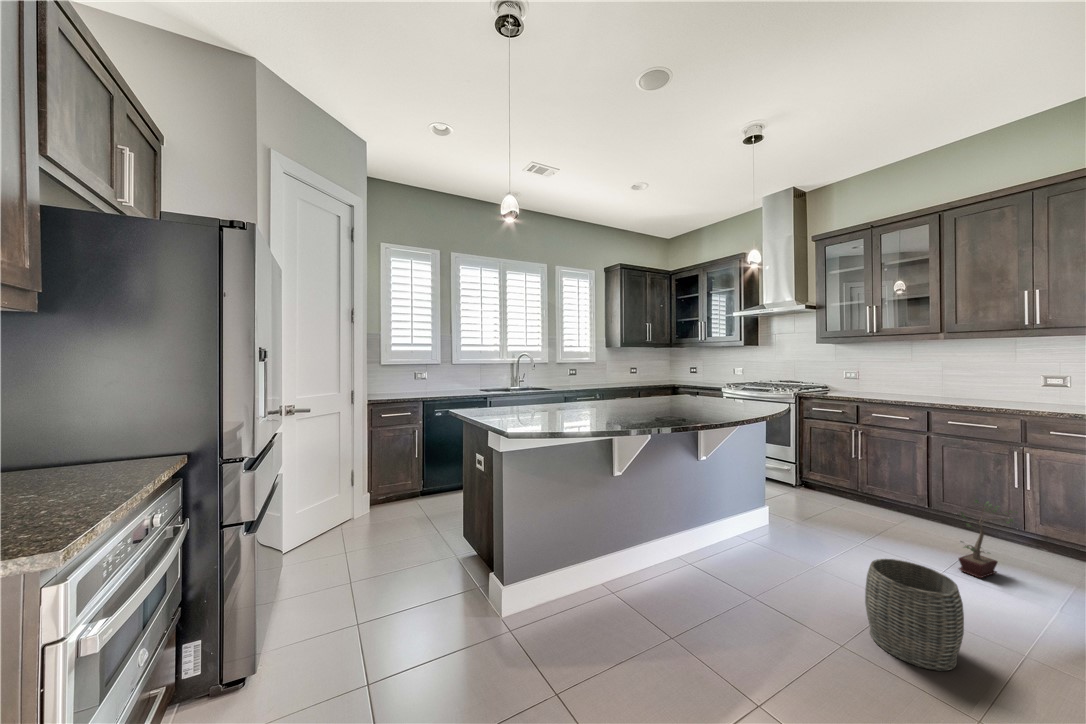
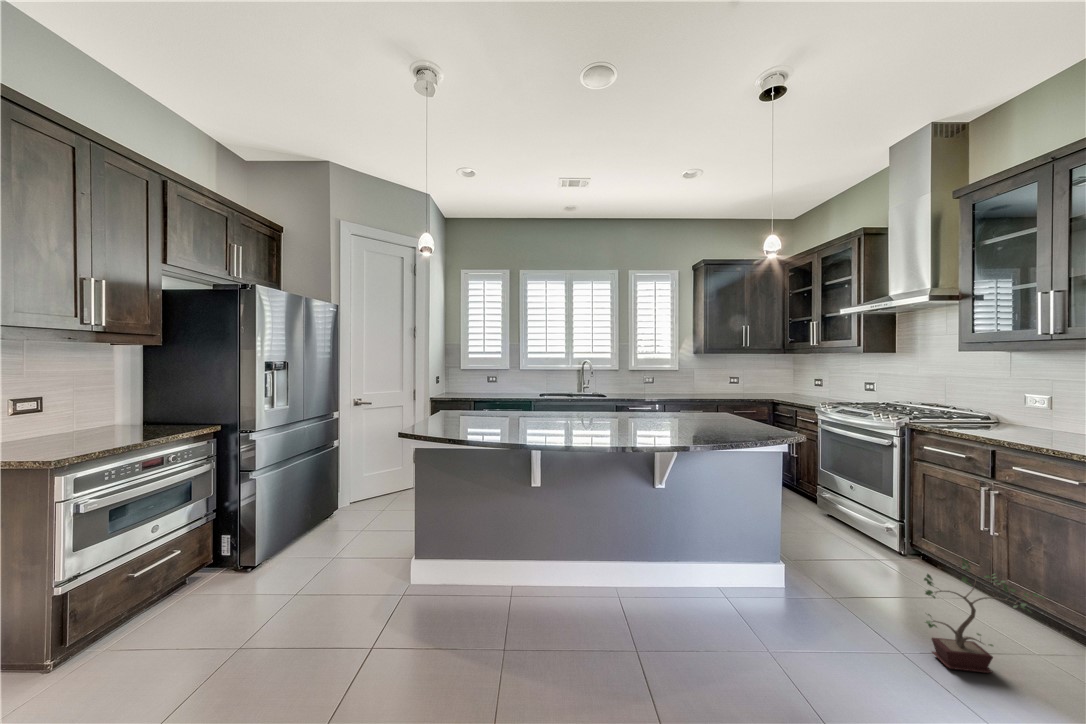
woven basket: present [865,559,964,671] -> none [668,579,748,694]

